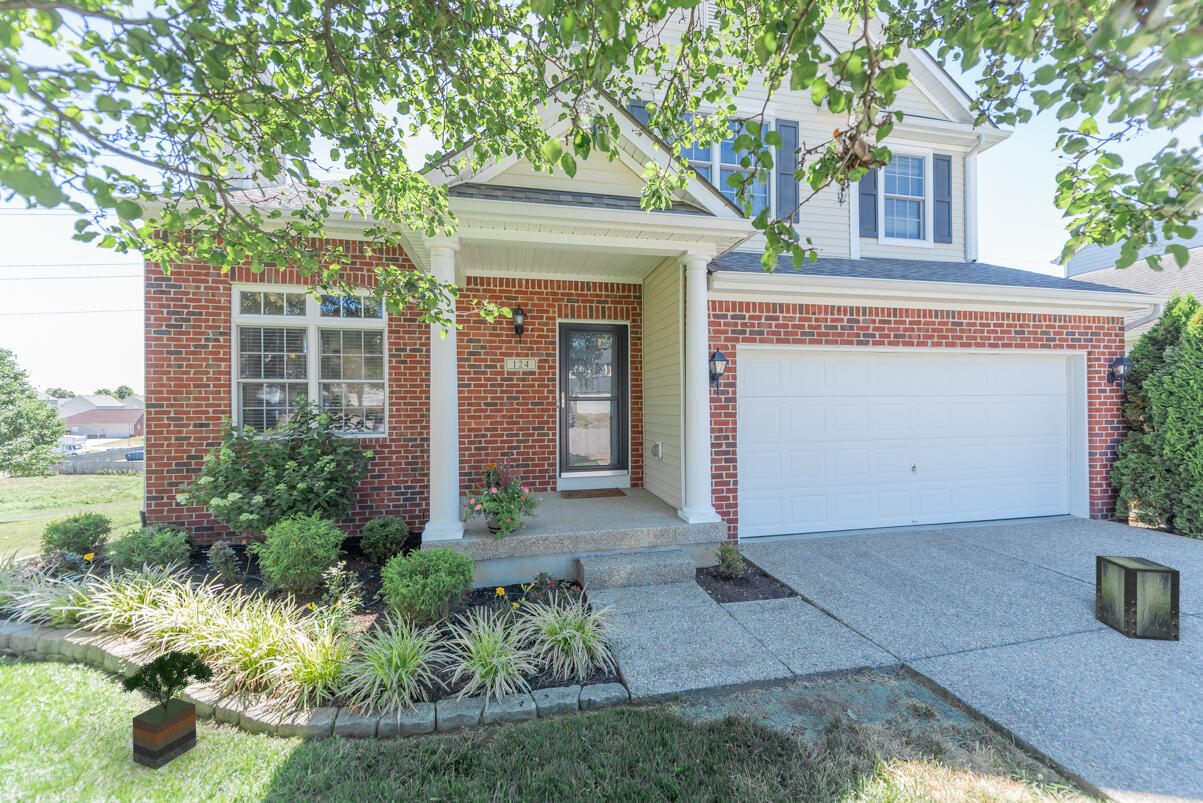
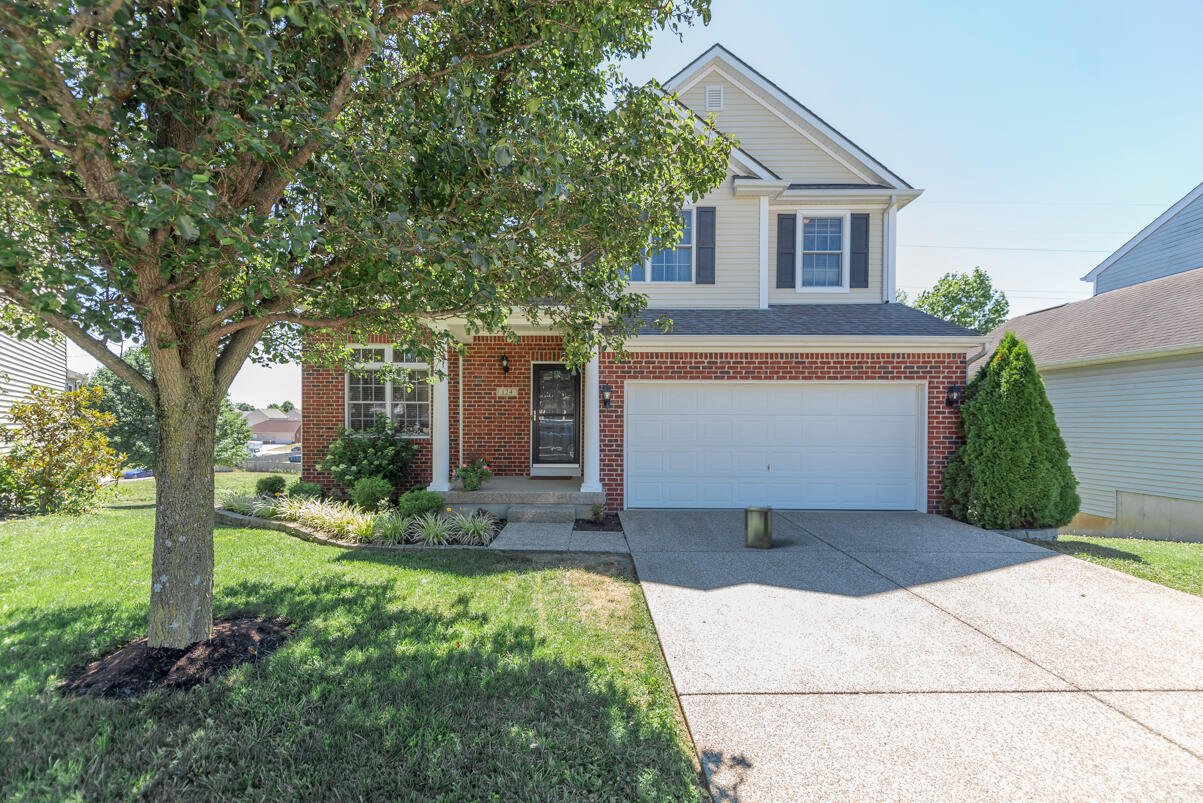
potted tree: present [121,651,214,769] -> none [301,506,329,543]

